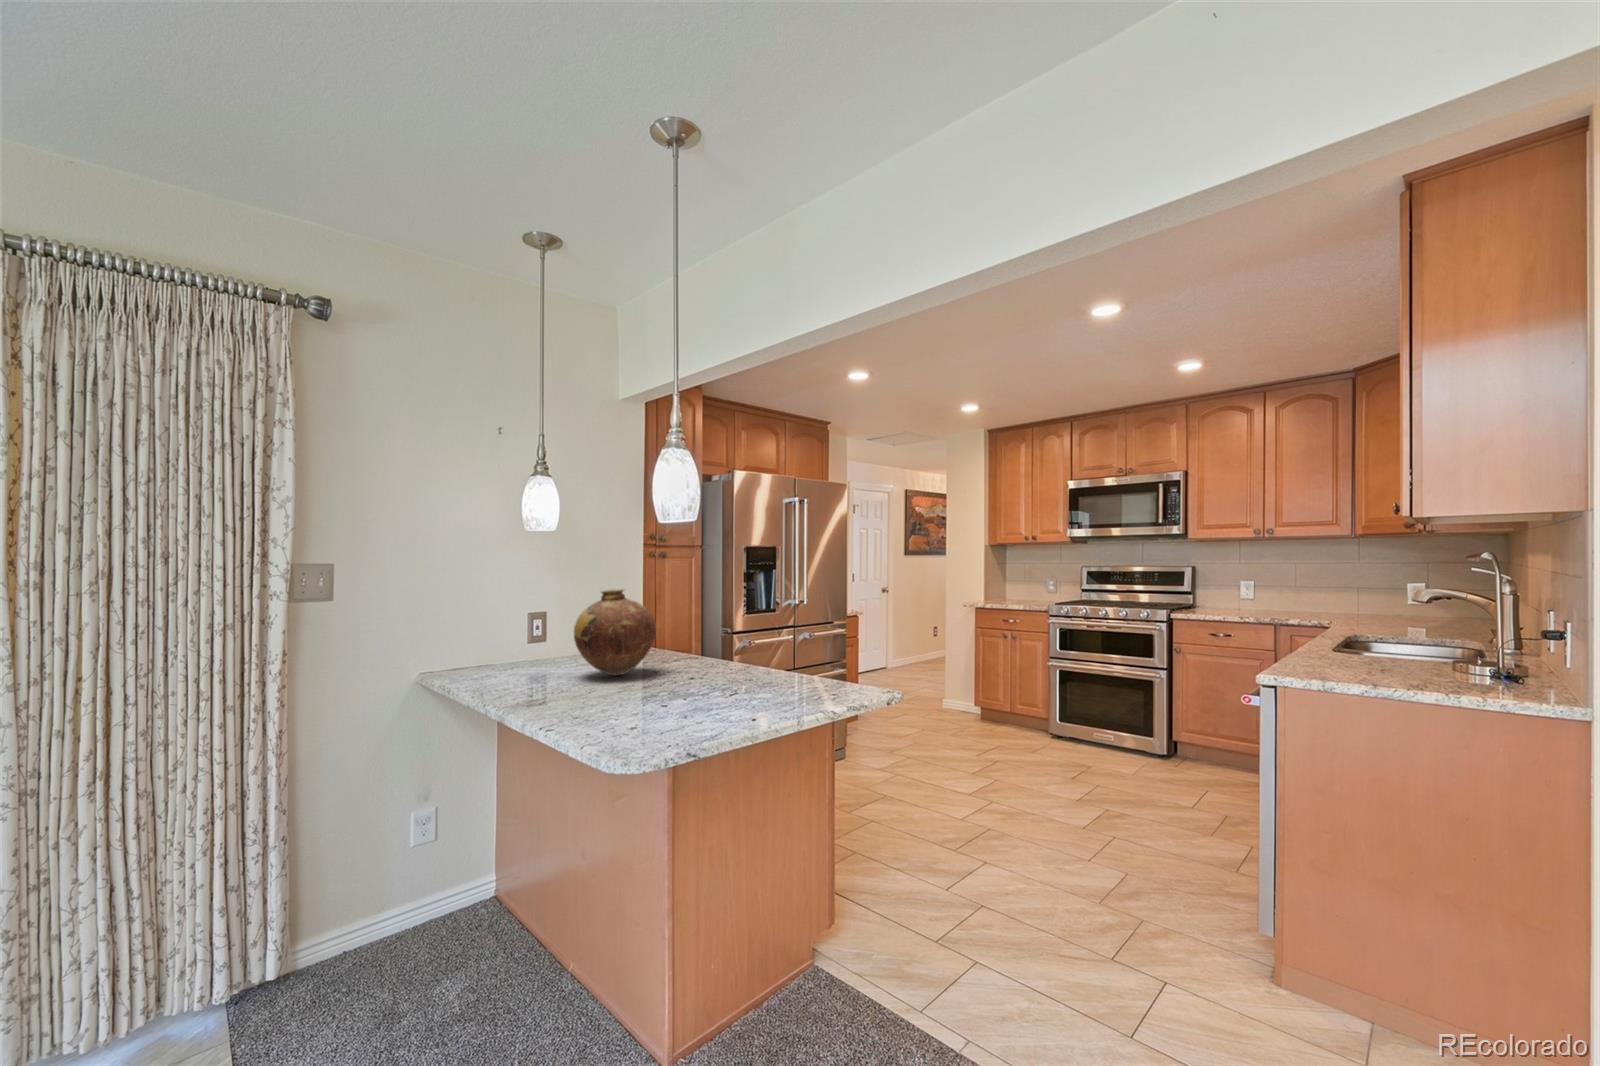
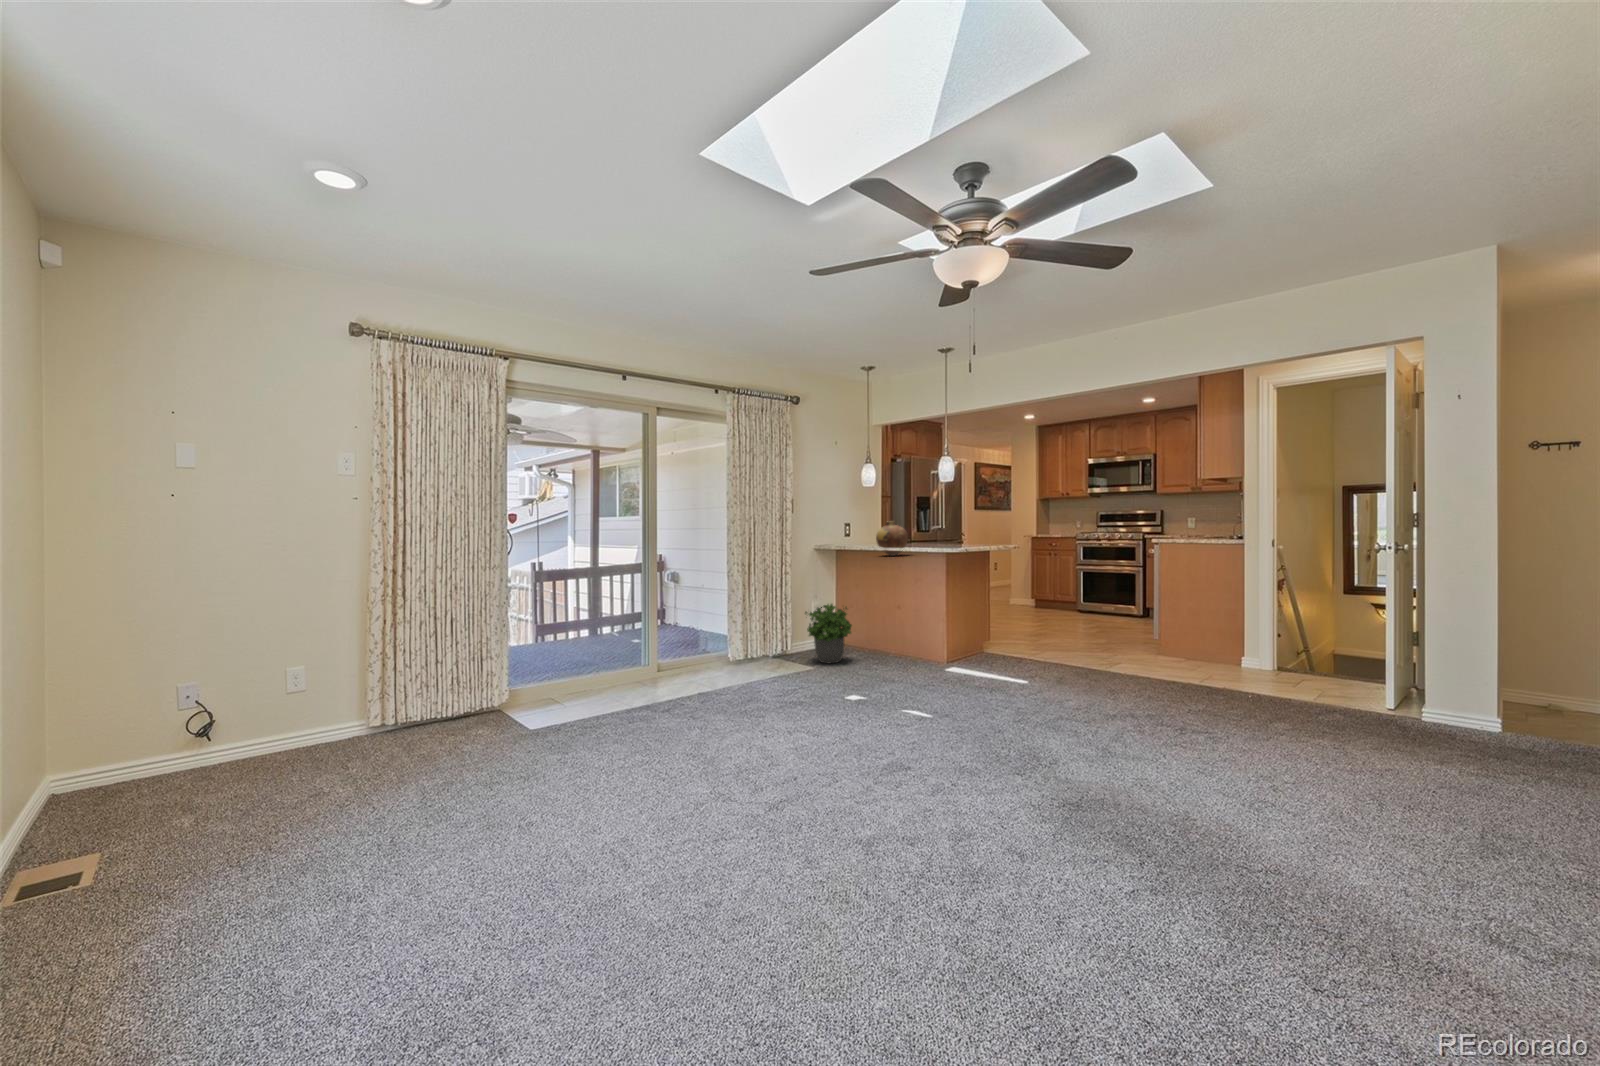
potted plant: none [349,796,500,976] -> present [805,604,852,663]

